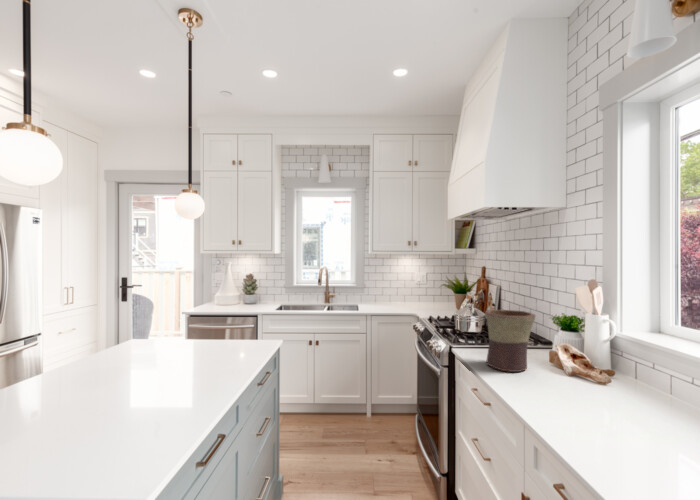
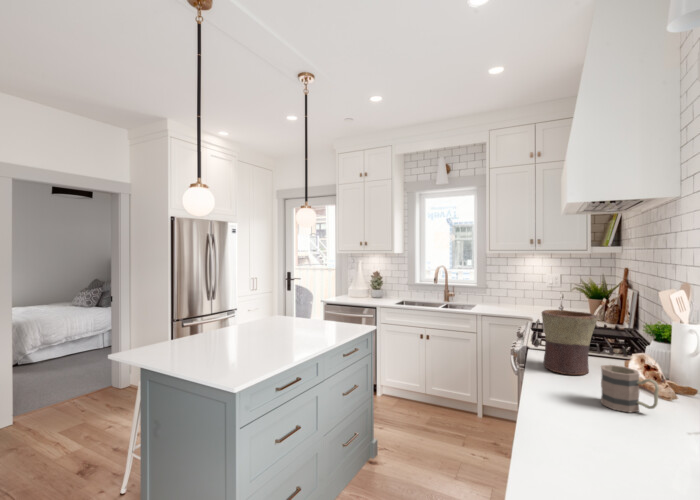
mug: none [570,361,623,404] -> present [601,365,659,413]

